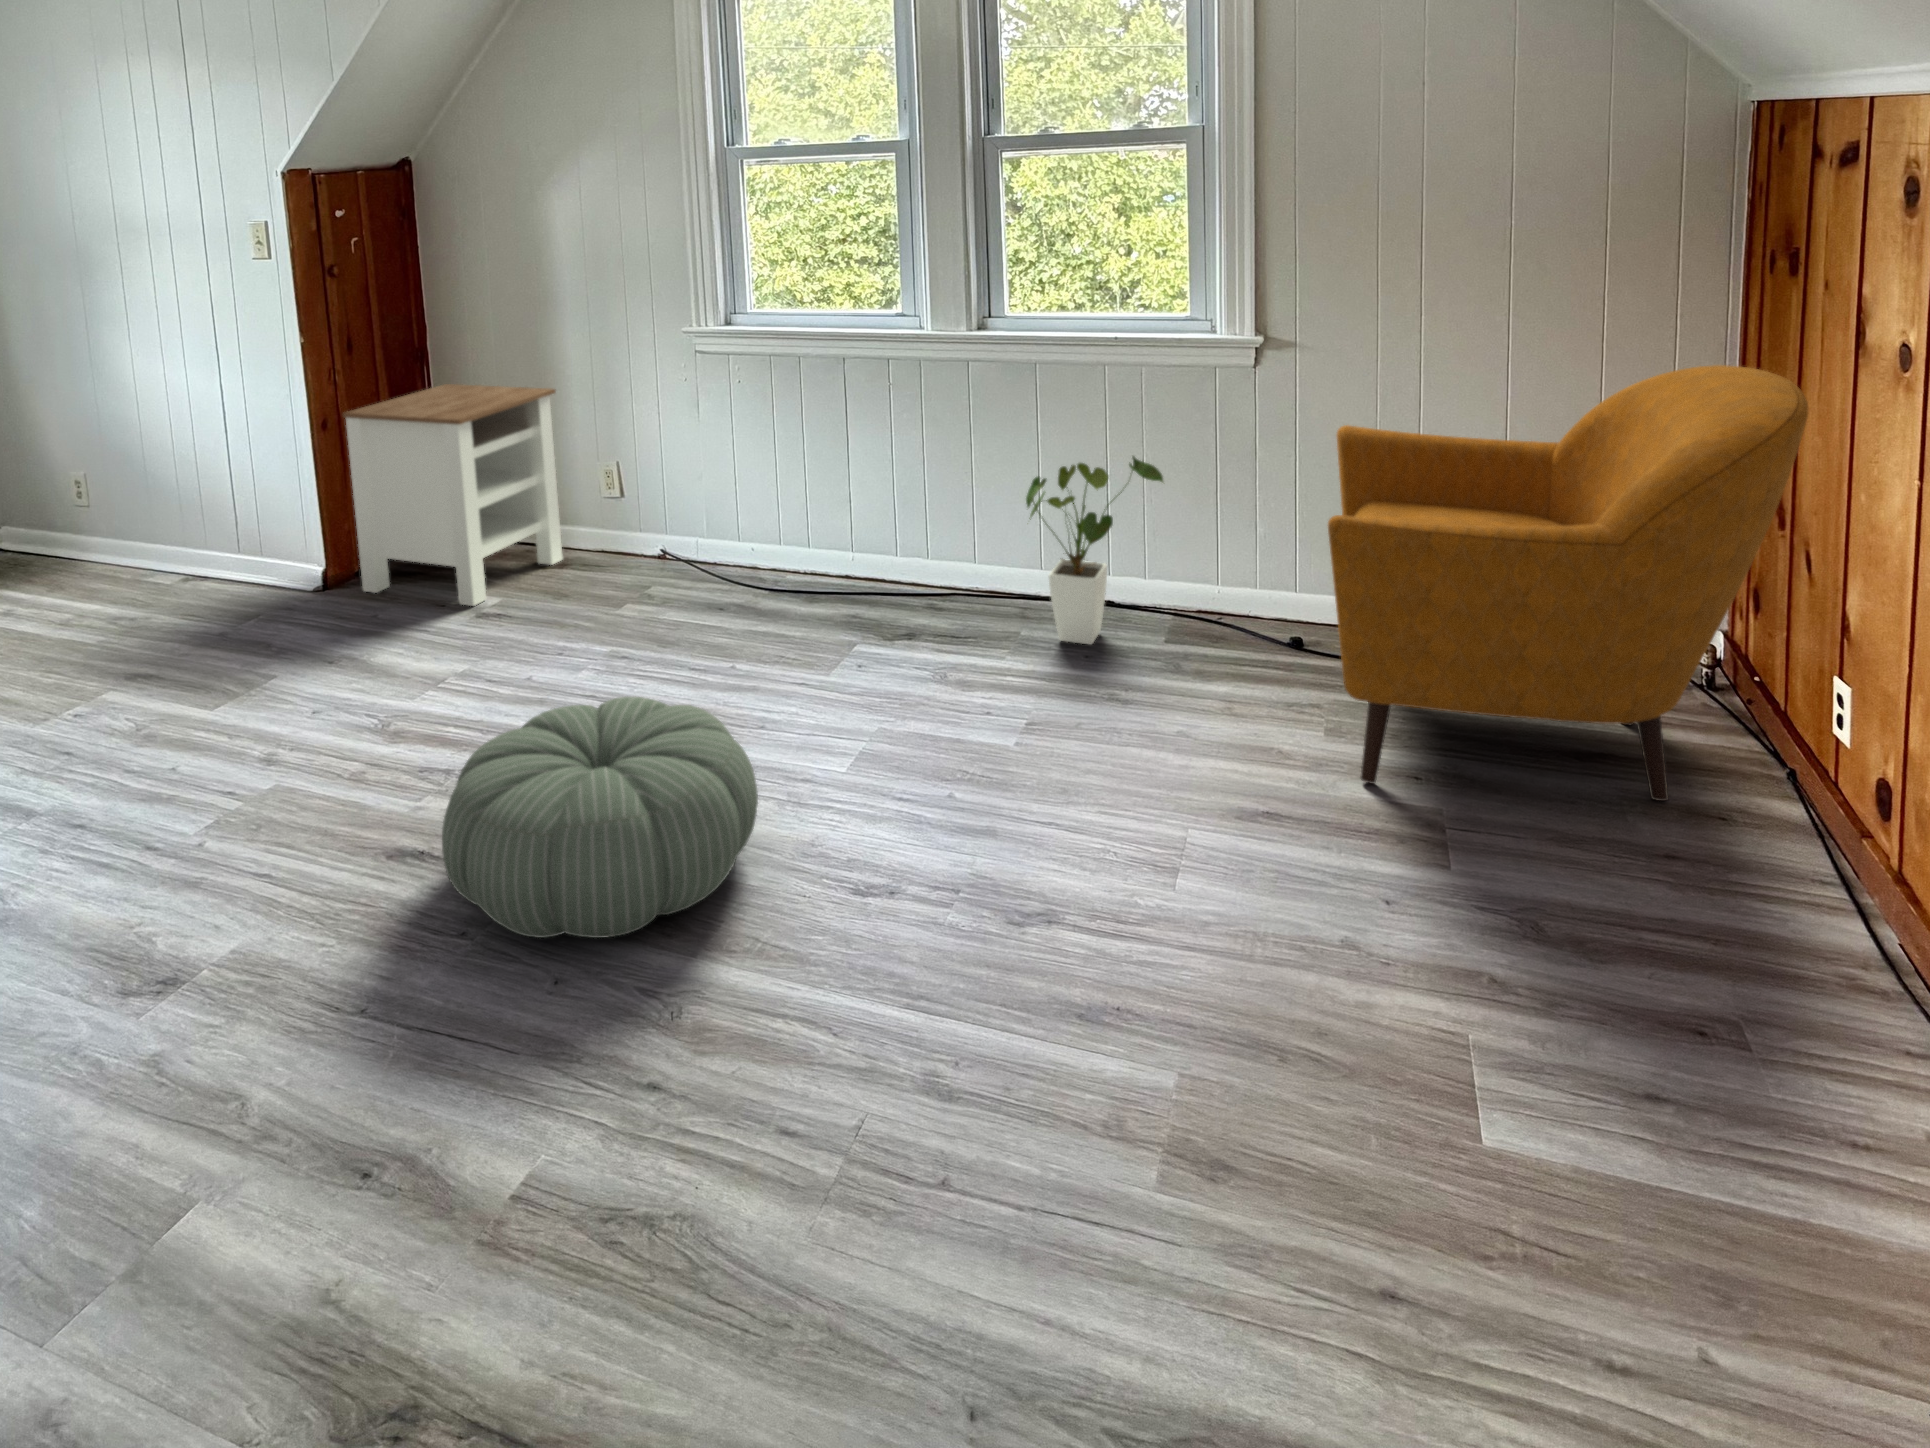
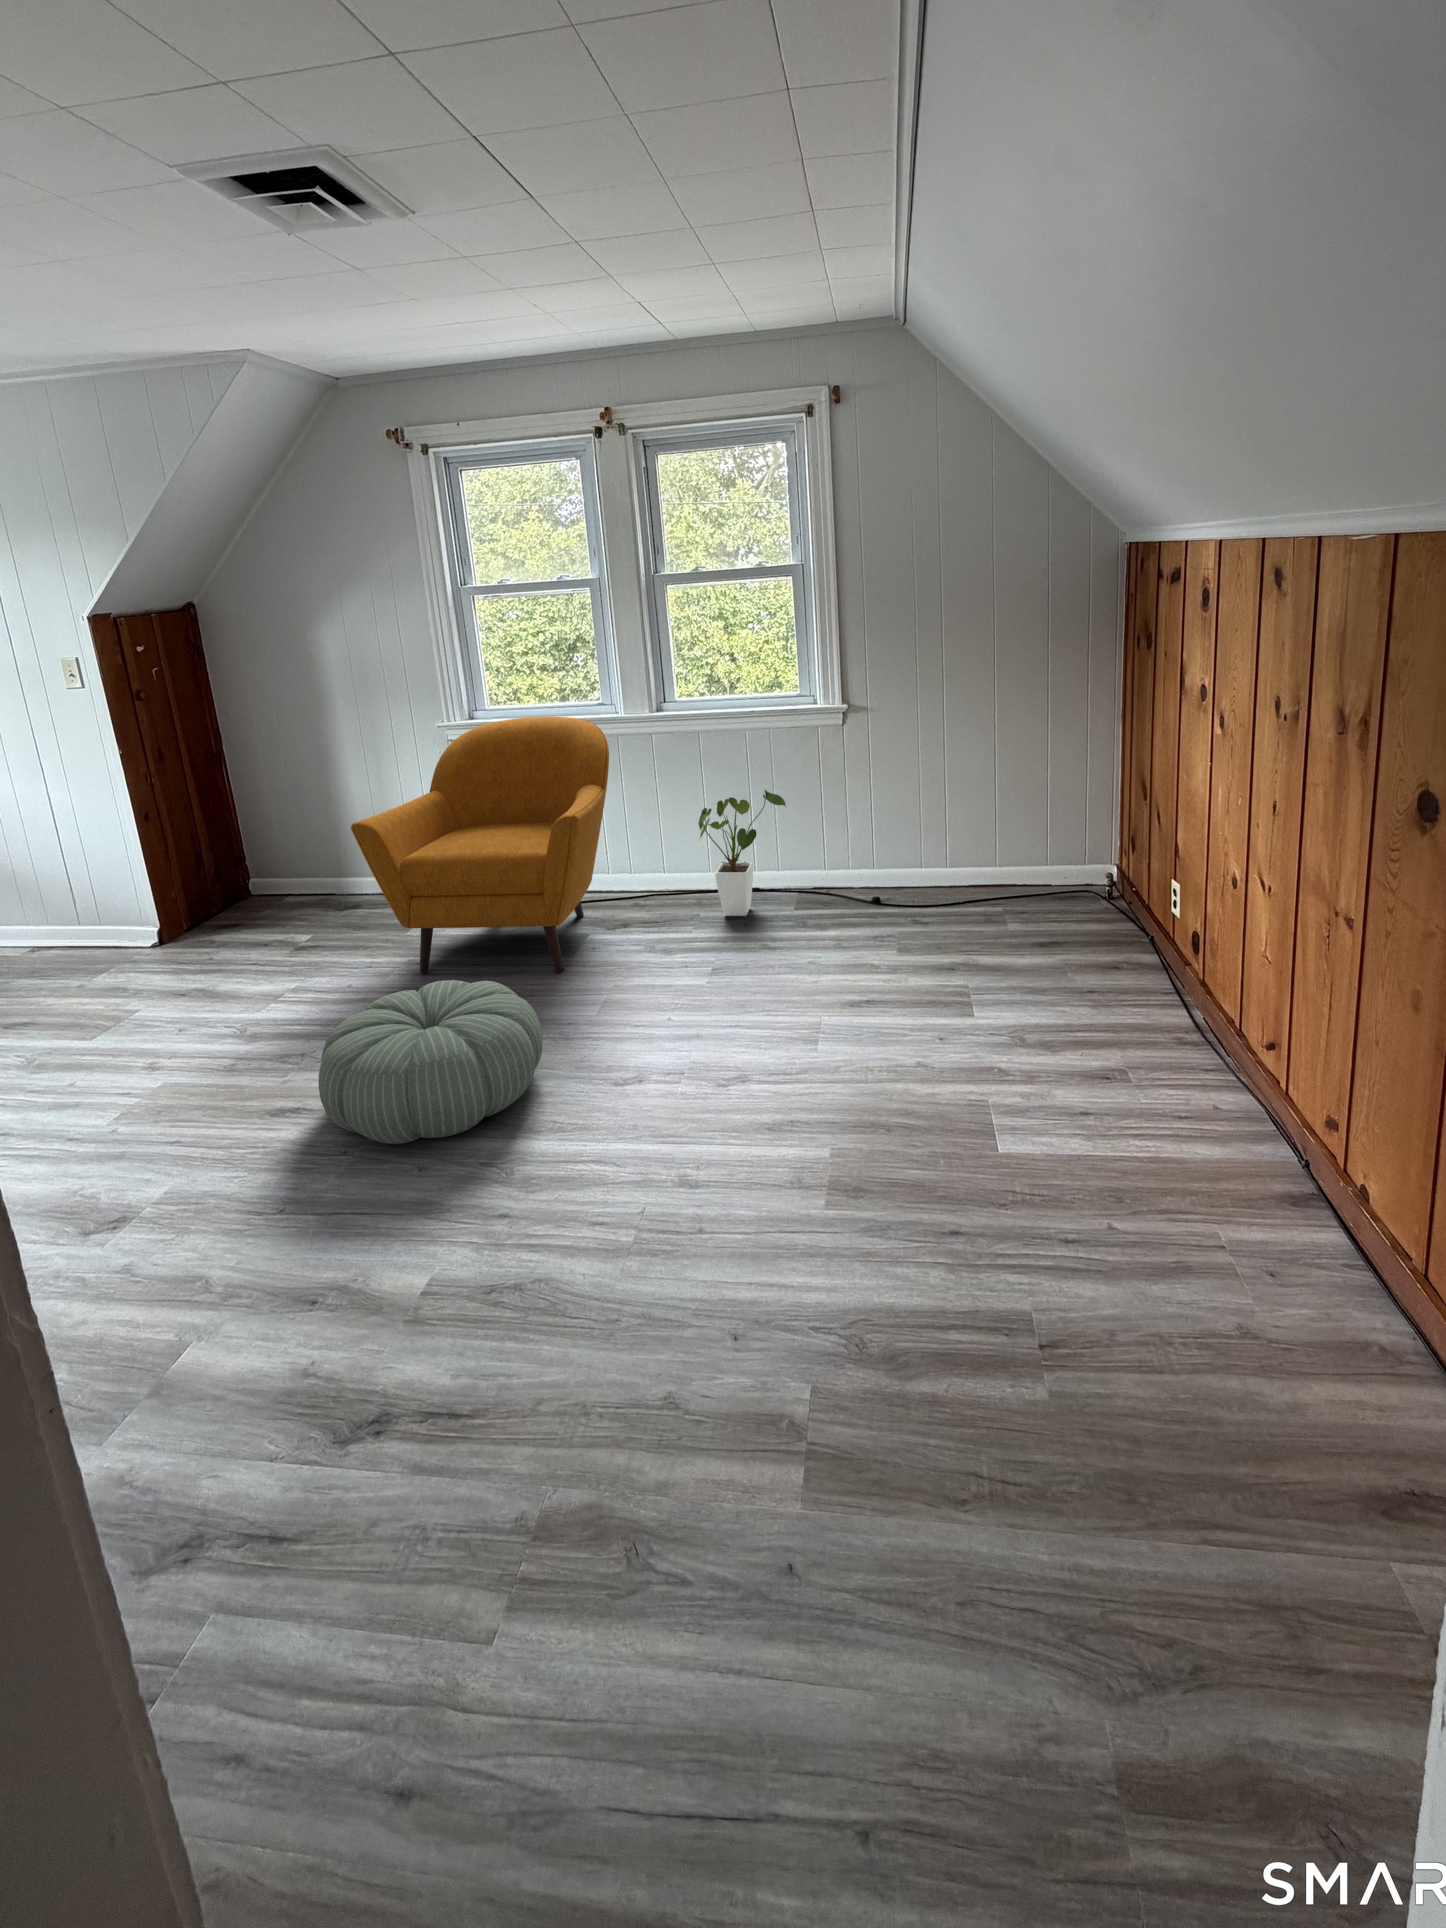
armchair: present [1328,365,1808,801] -> present [351,716,609,973]
side table: present [343,384,563,606] -> none [165,776,355,941]

